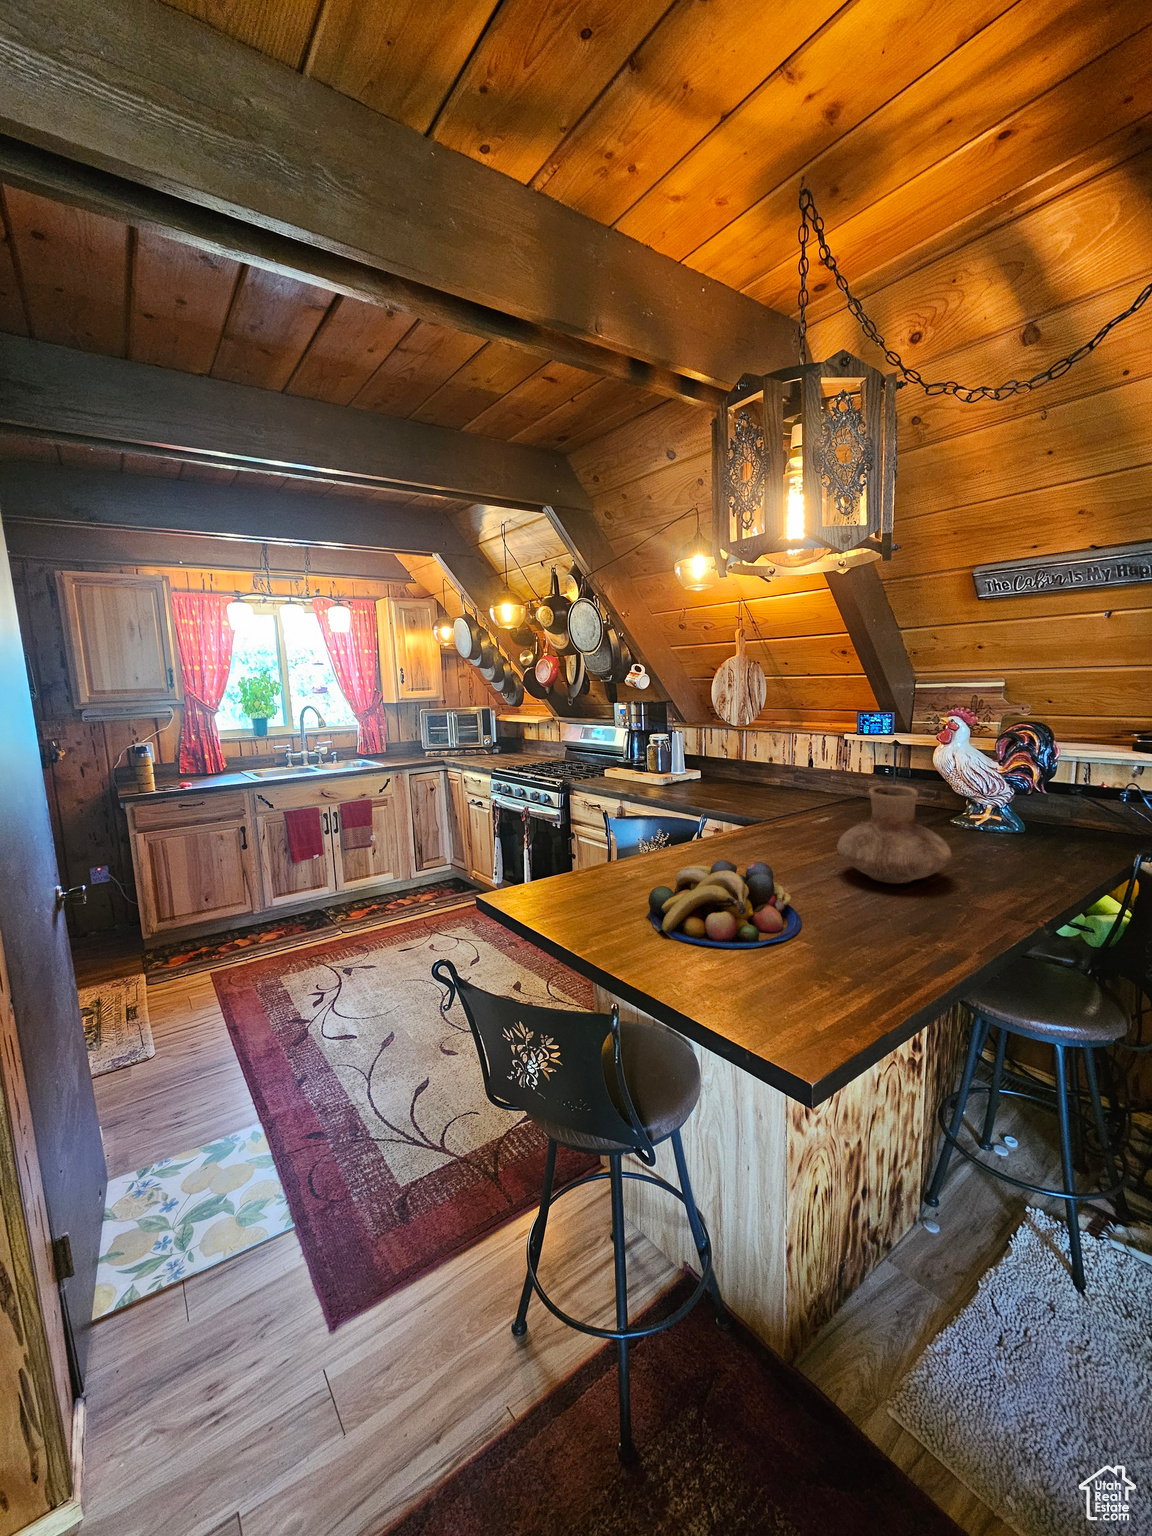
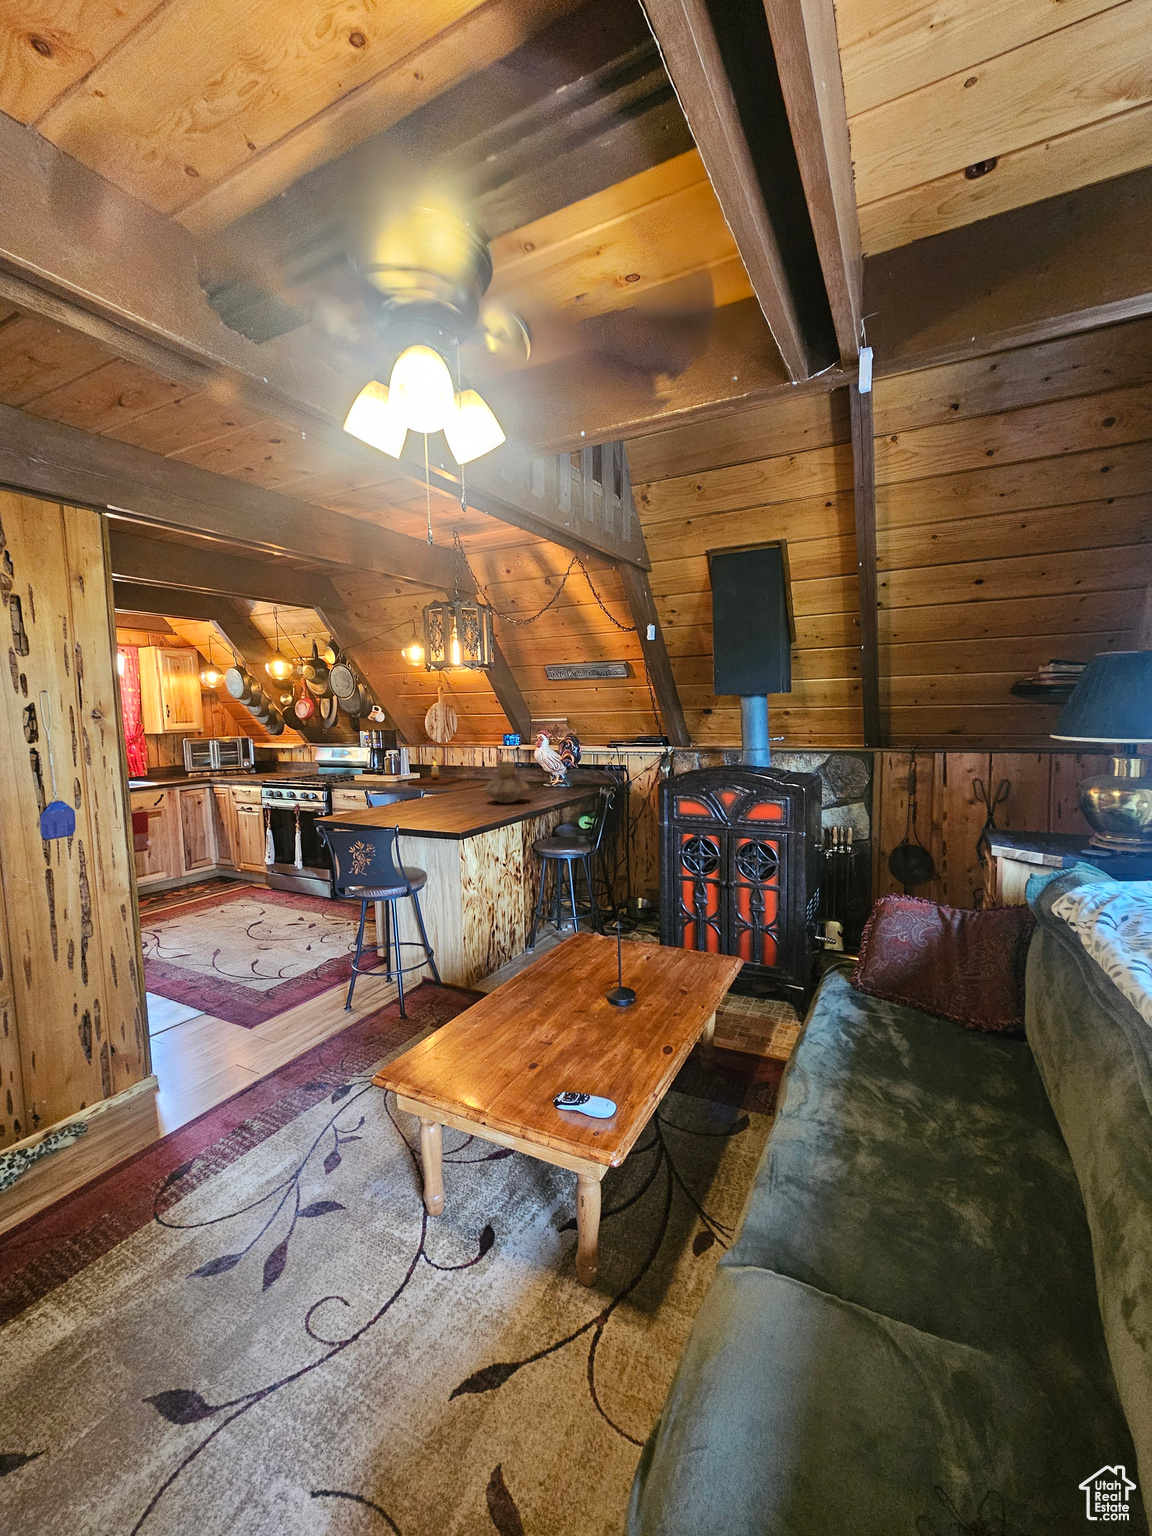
candle: none [681,754,771,800] -> present [408,761,462,786]
fruit bowl: present [646,860,802,948] -> none [400,791,466,821]

